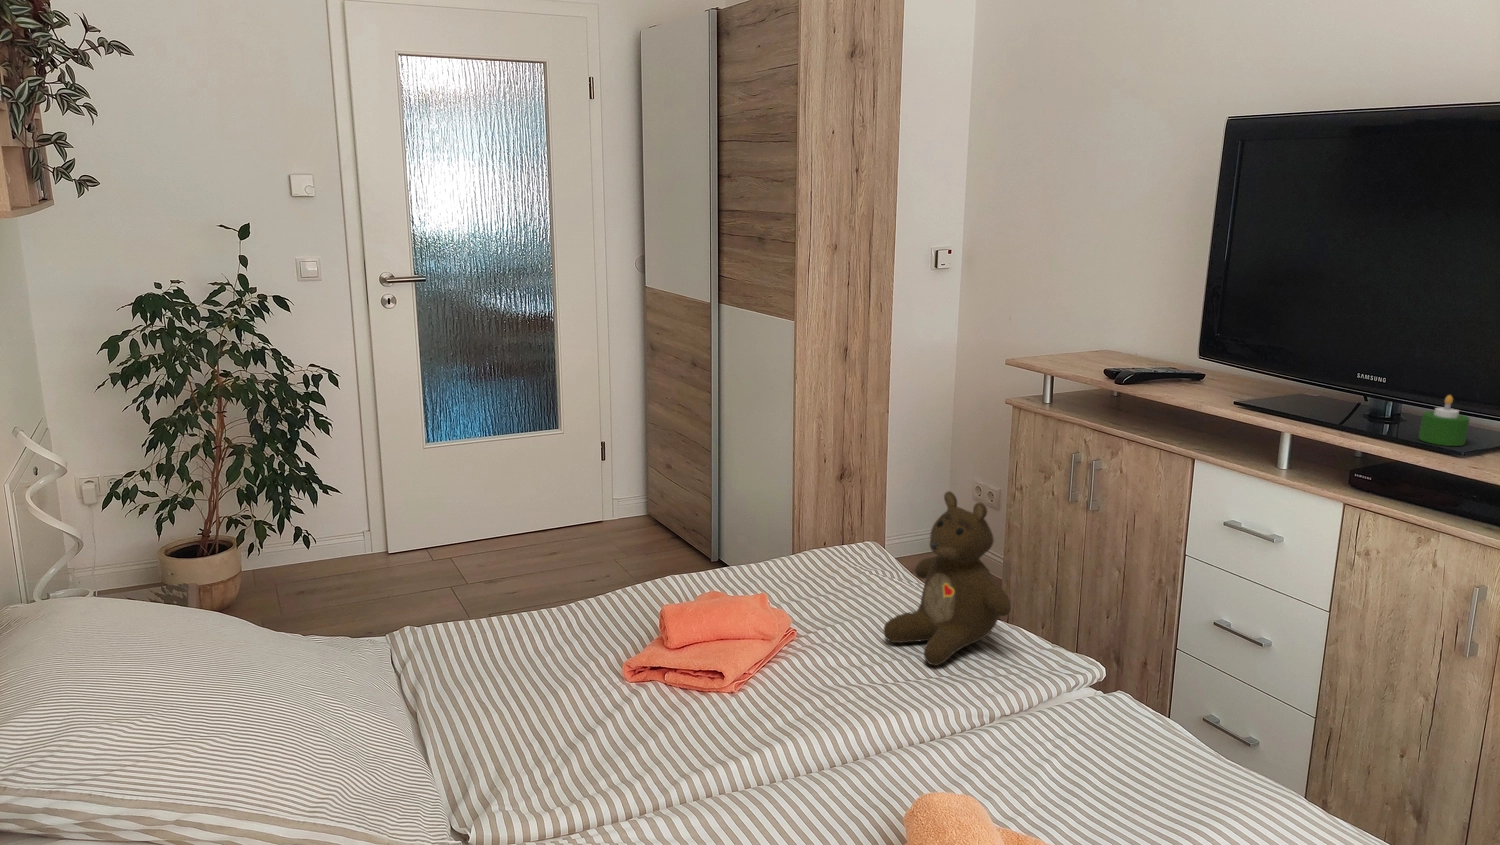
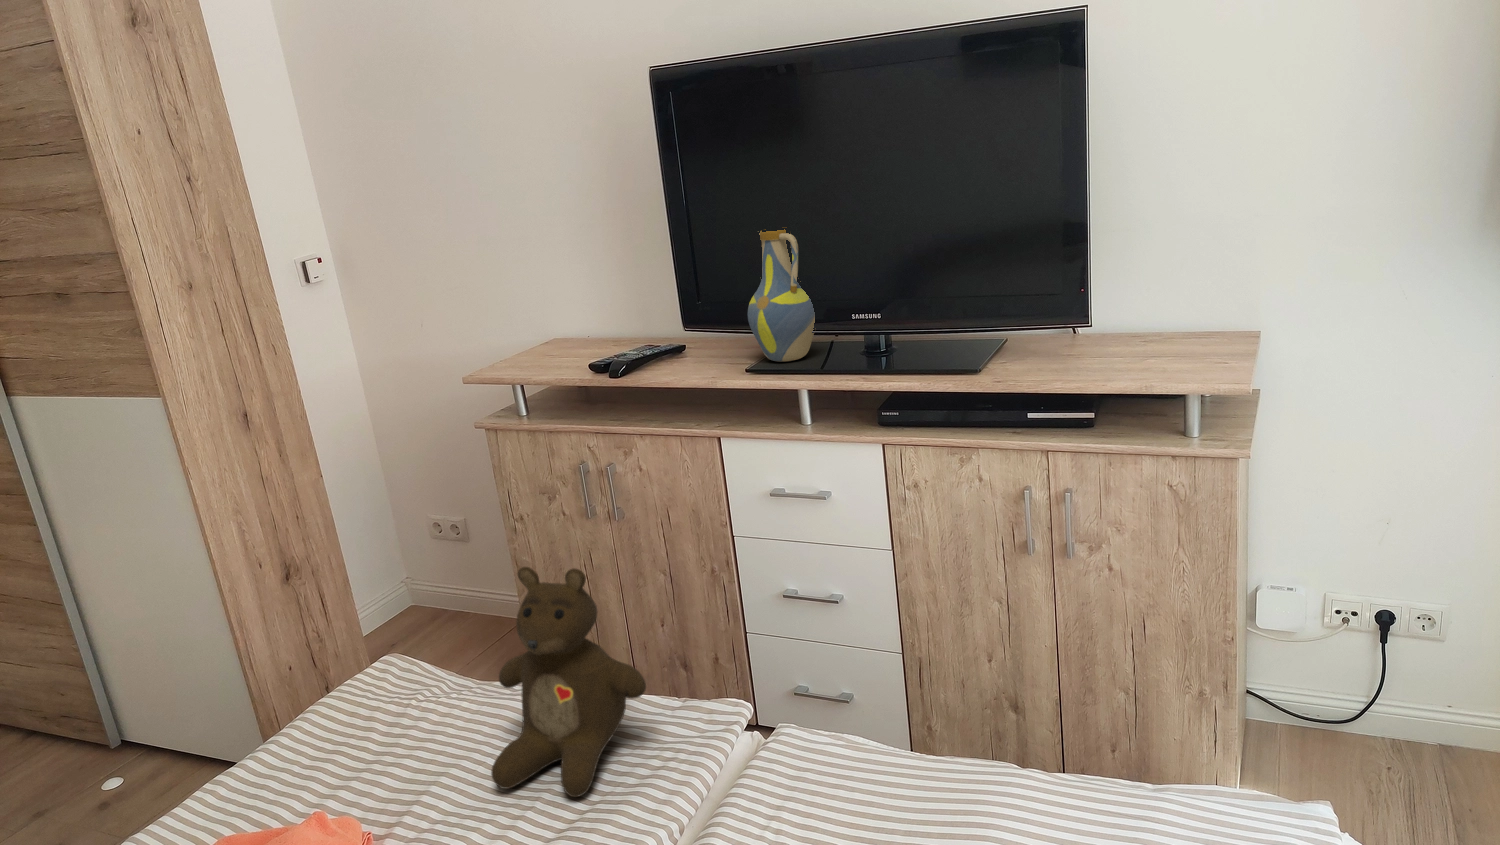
vase: none [1262,283,1340,411] -> present [748,229,815,362]
candle: present [1419,395,1469,446] -> none [909,312,949,361]

